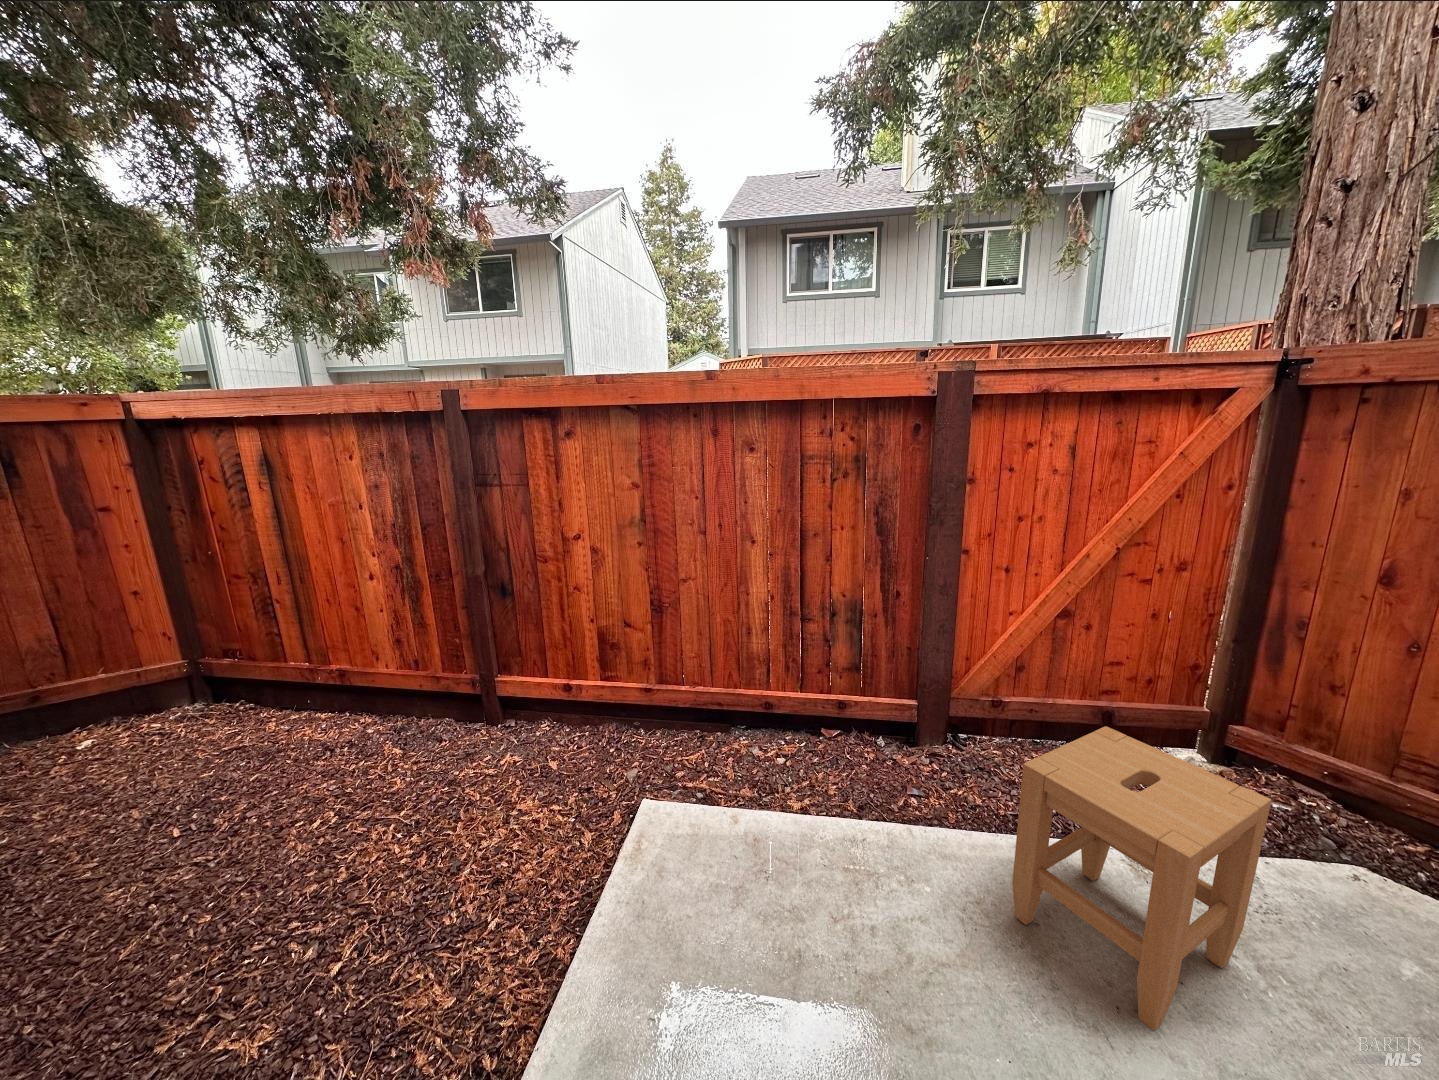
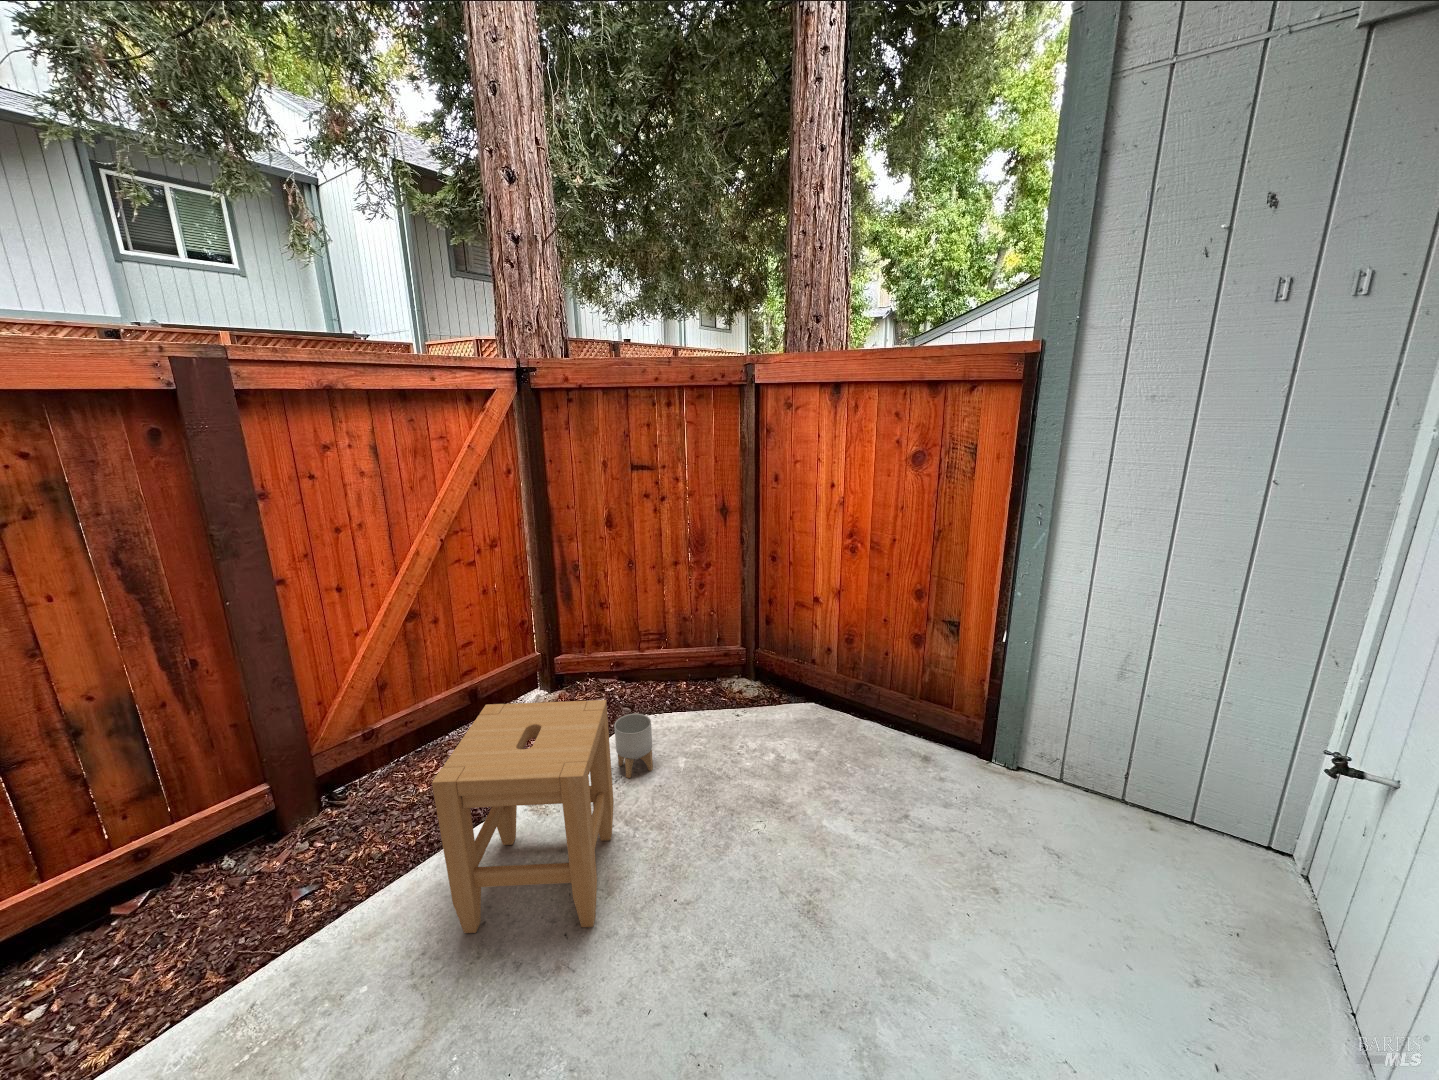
planter: none [1277,841,1360,941] -> present [614,714,653,778]

